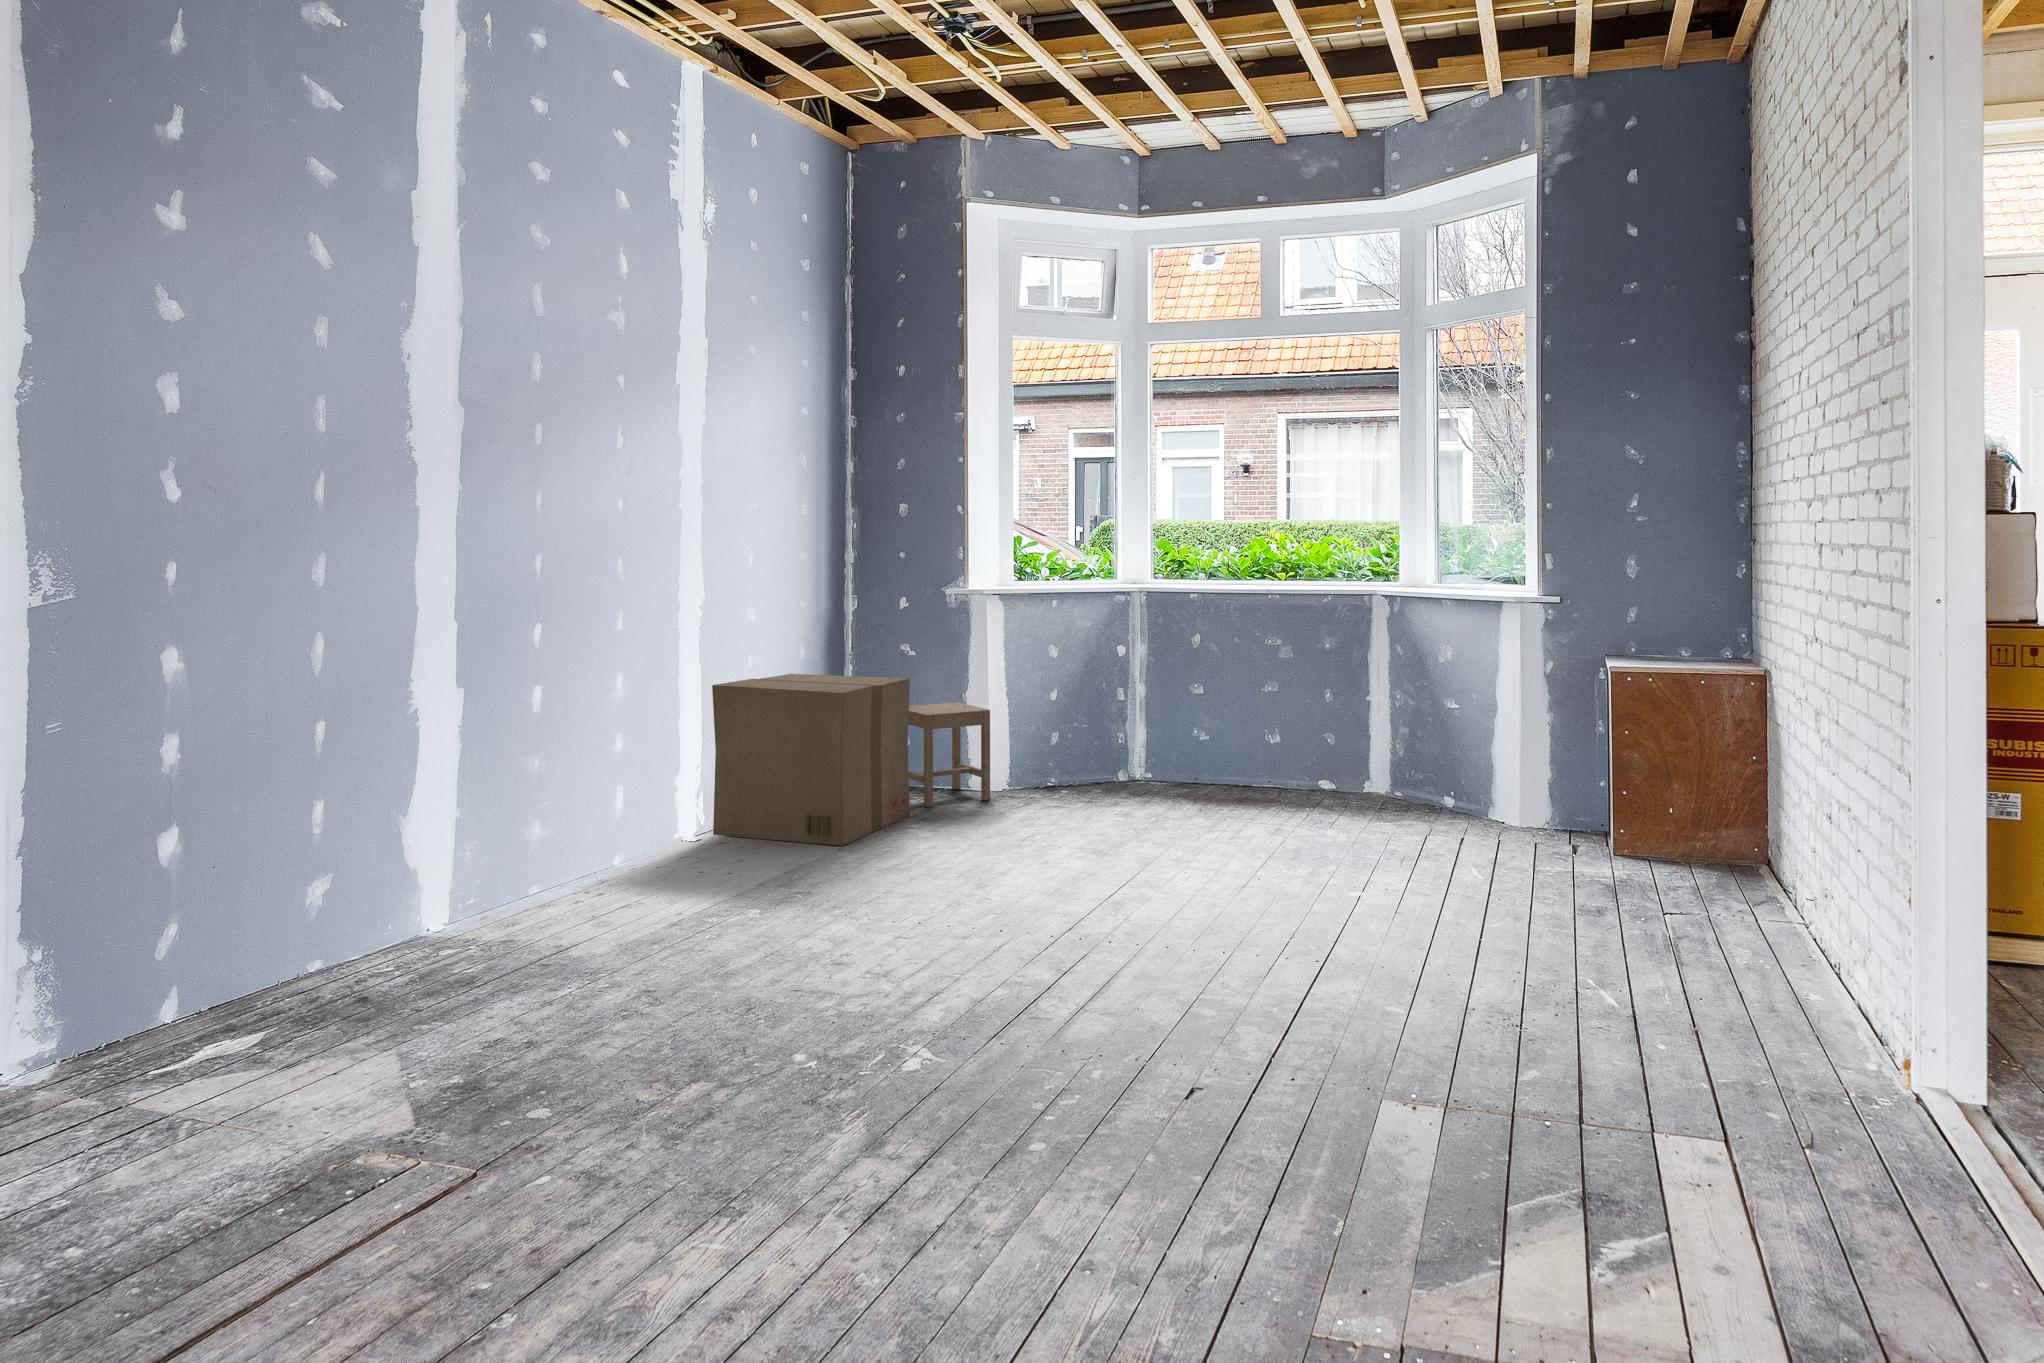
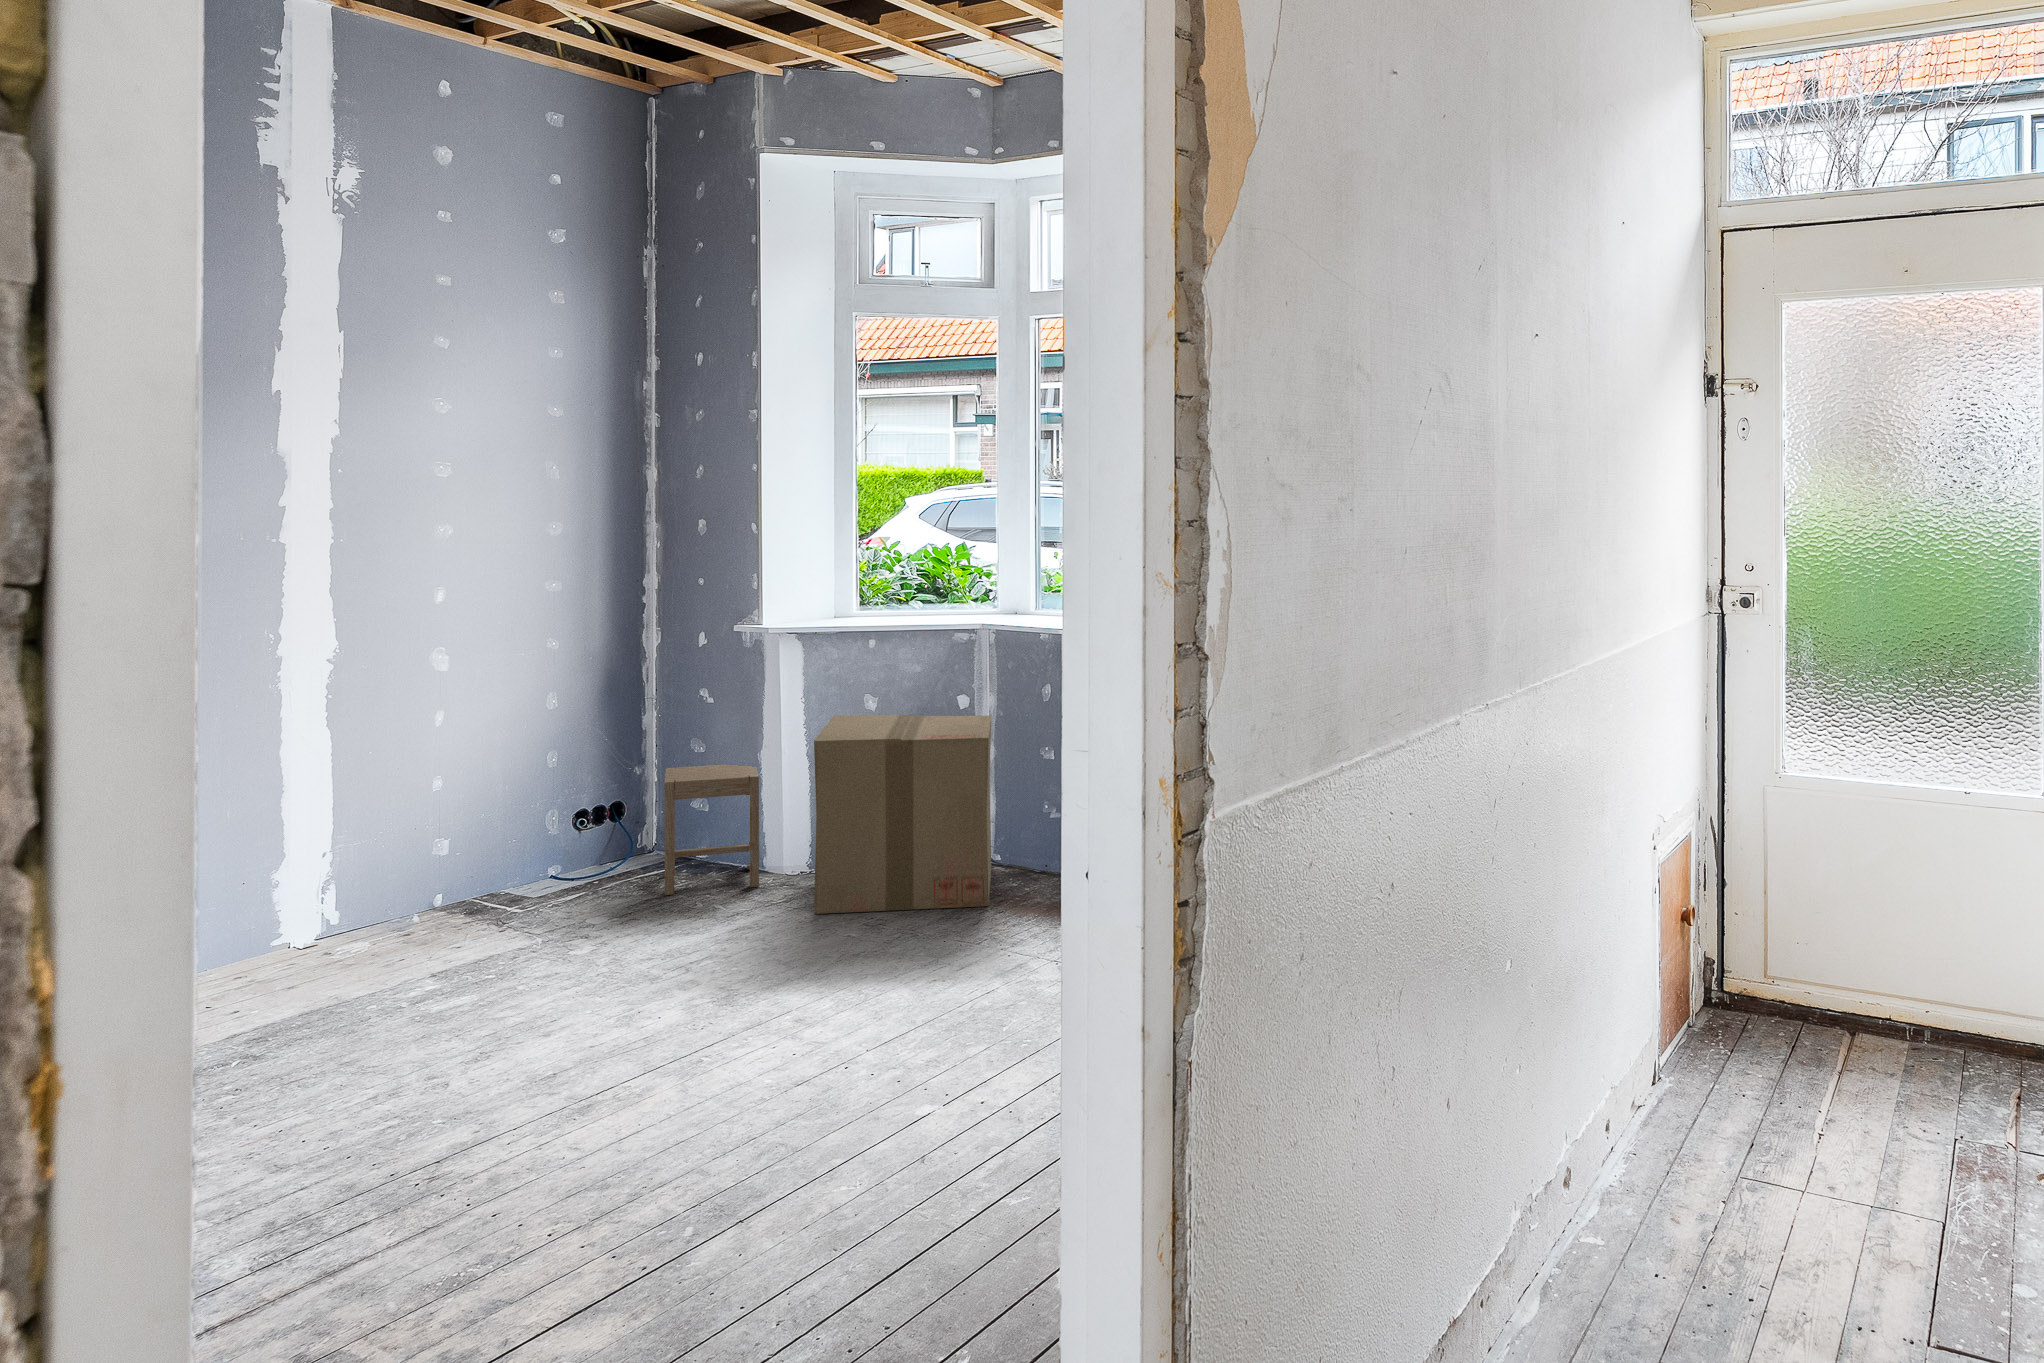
cardboard box: present [712,674,910,846] -> present [814,715,992,914]

